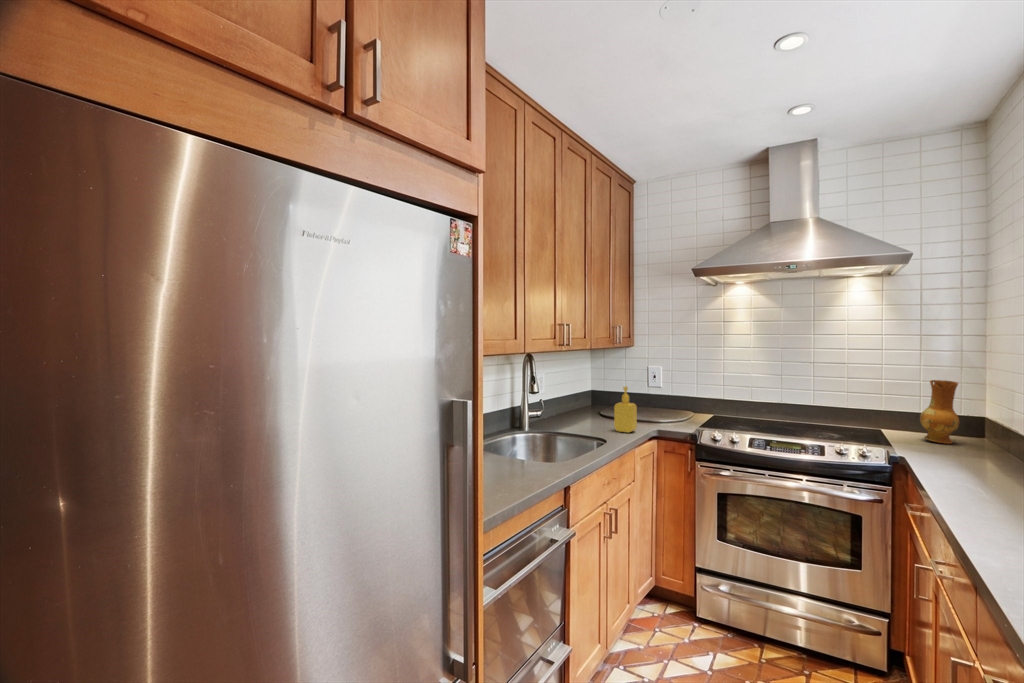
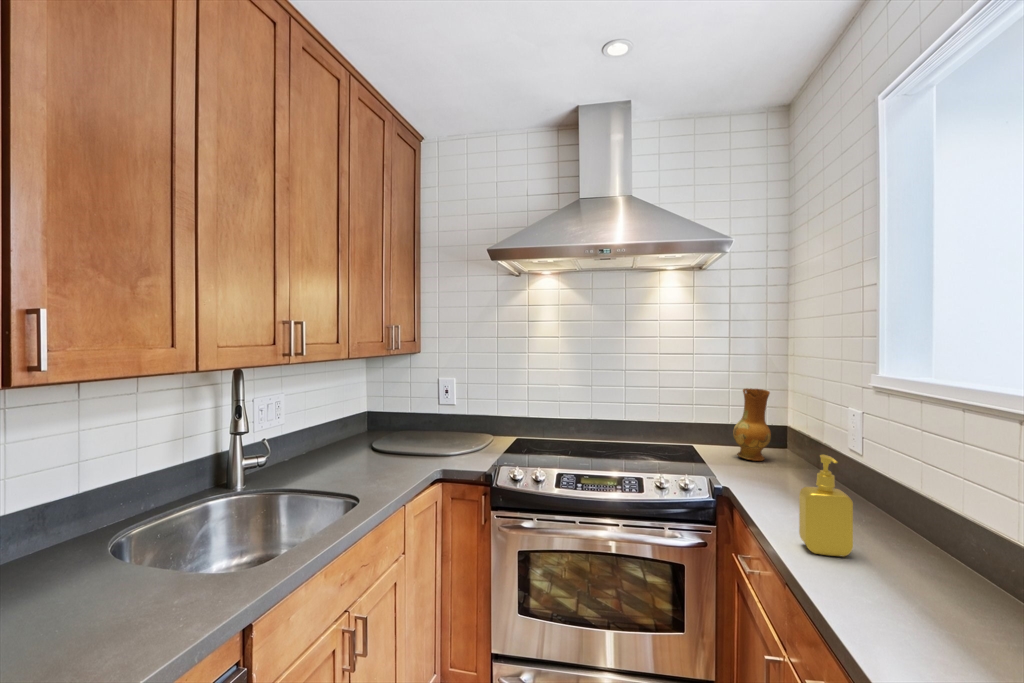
soap dispenser: present [614,387,637,433] -> present [799,455,853,557]

